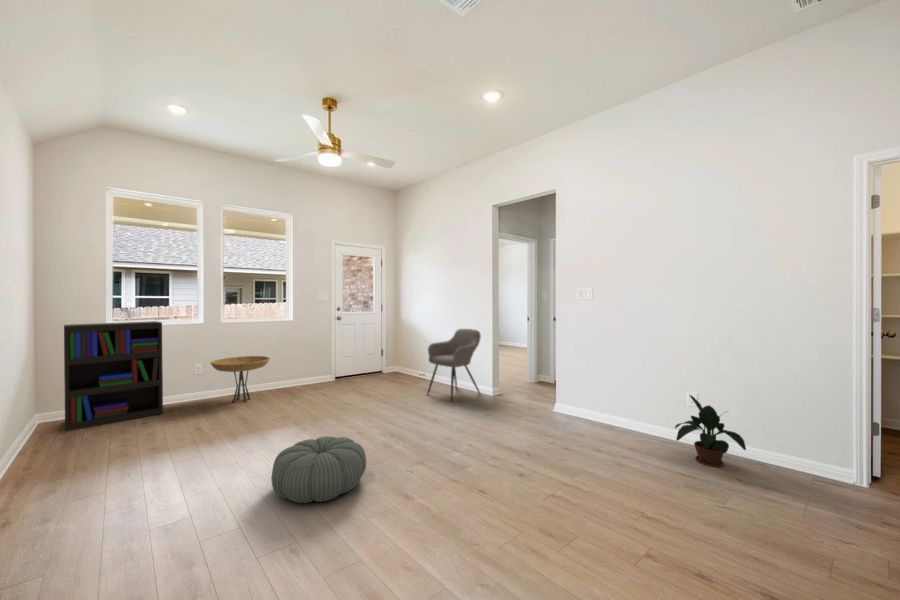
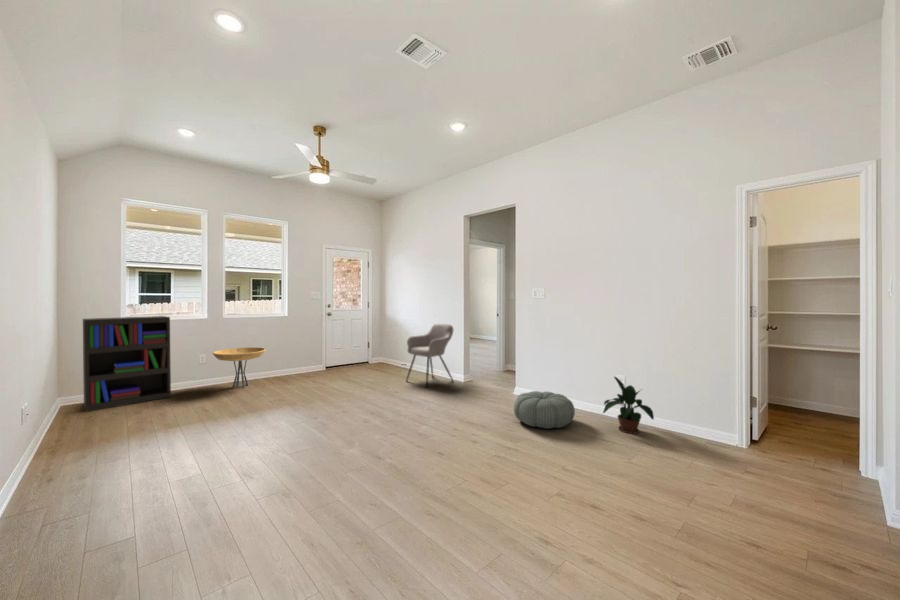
pouf: present [271,436,366,503] -> present [514,391,575,429]

